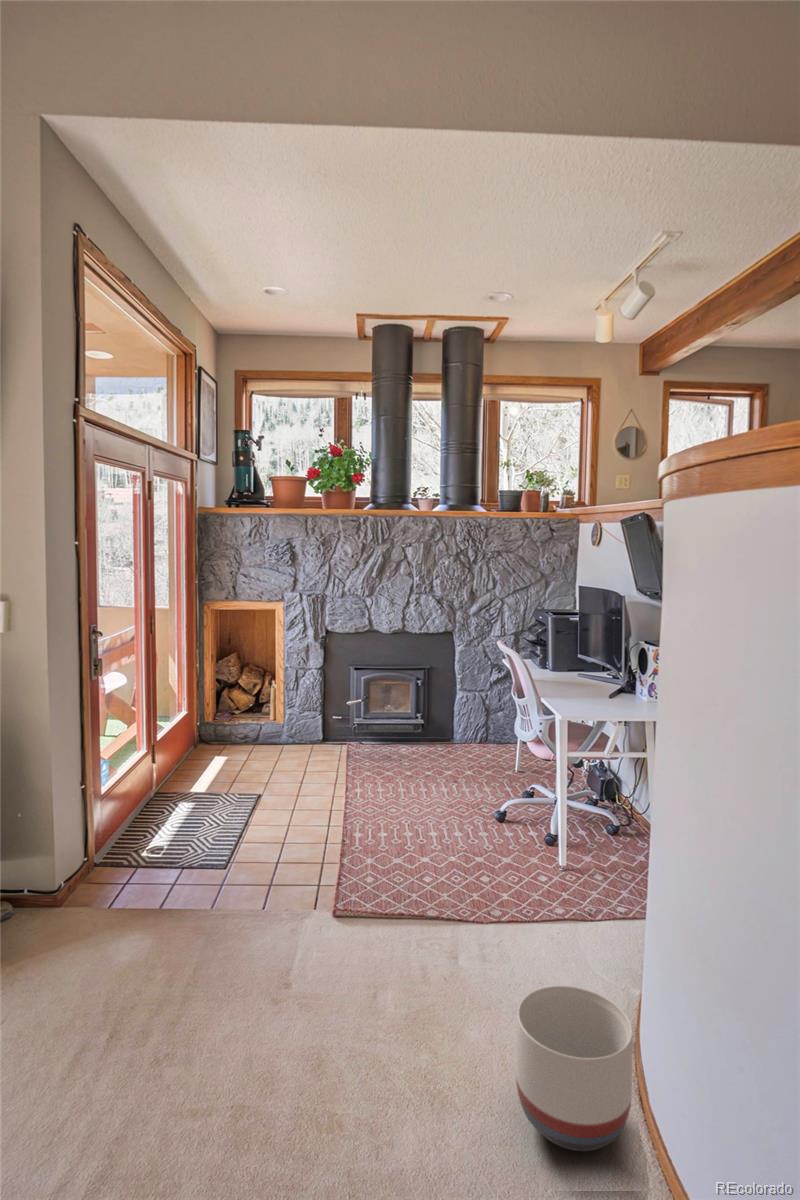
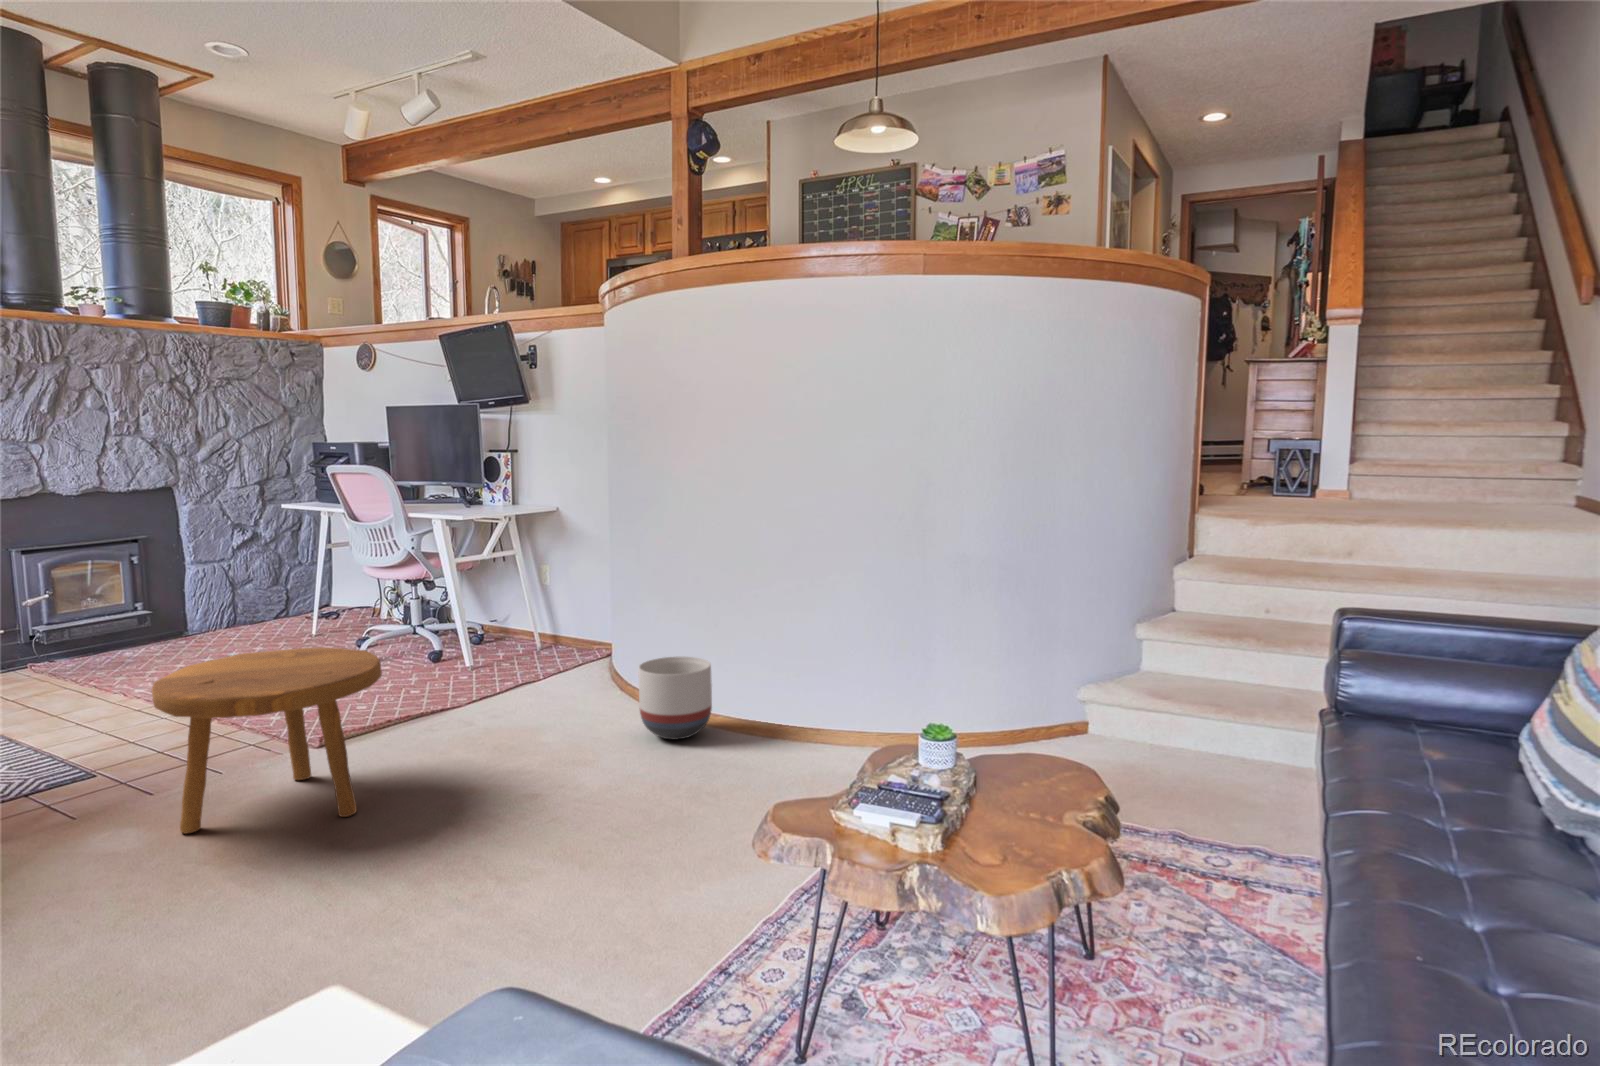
footstool: none [83,812,276,1020] -> present [152,647,382,834]

